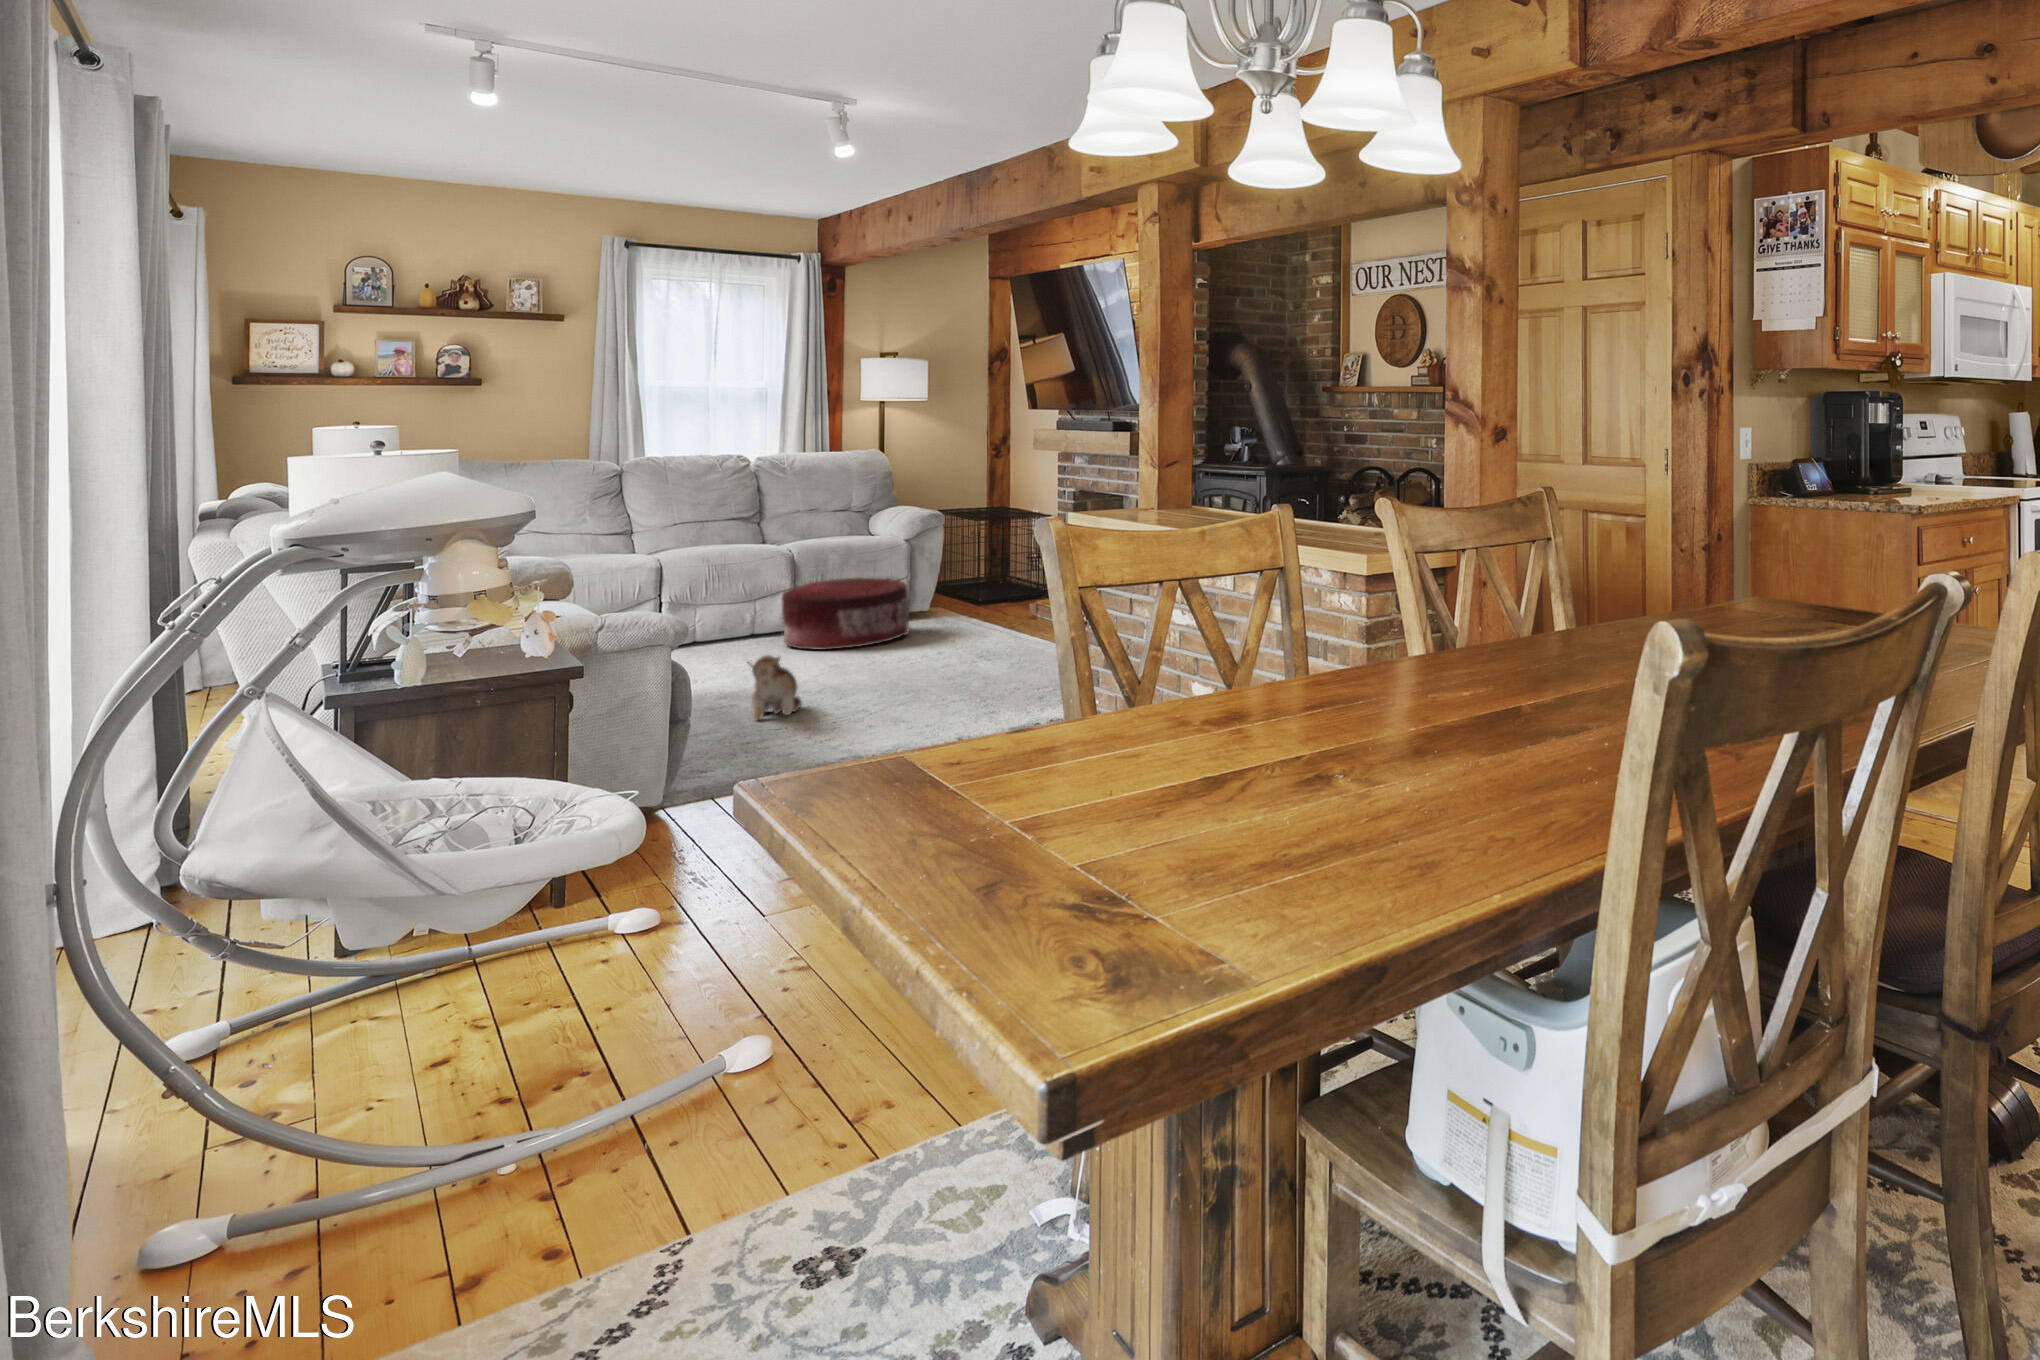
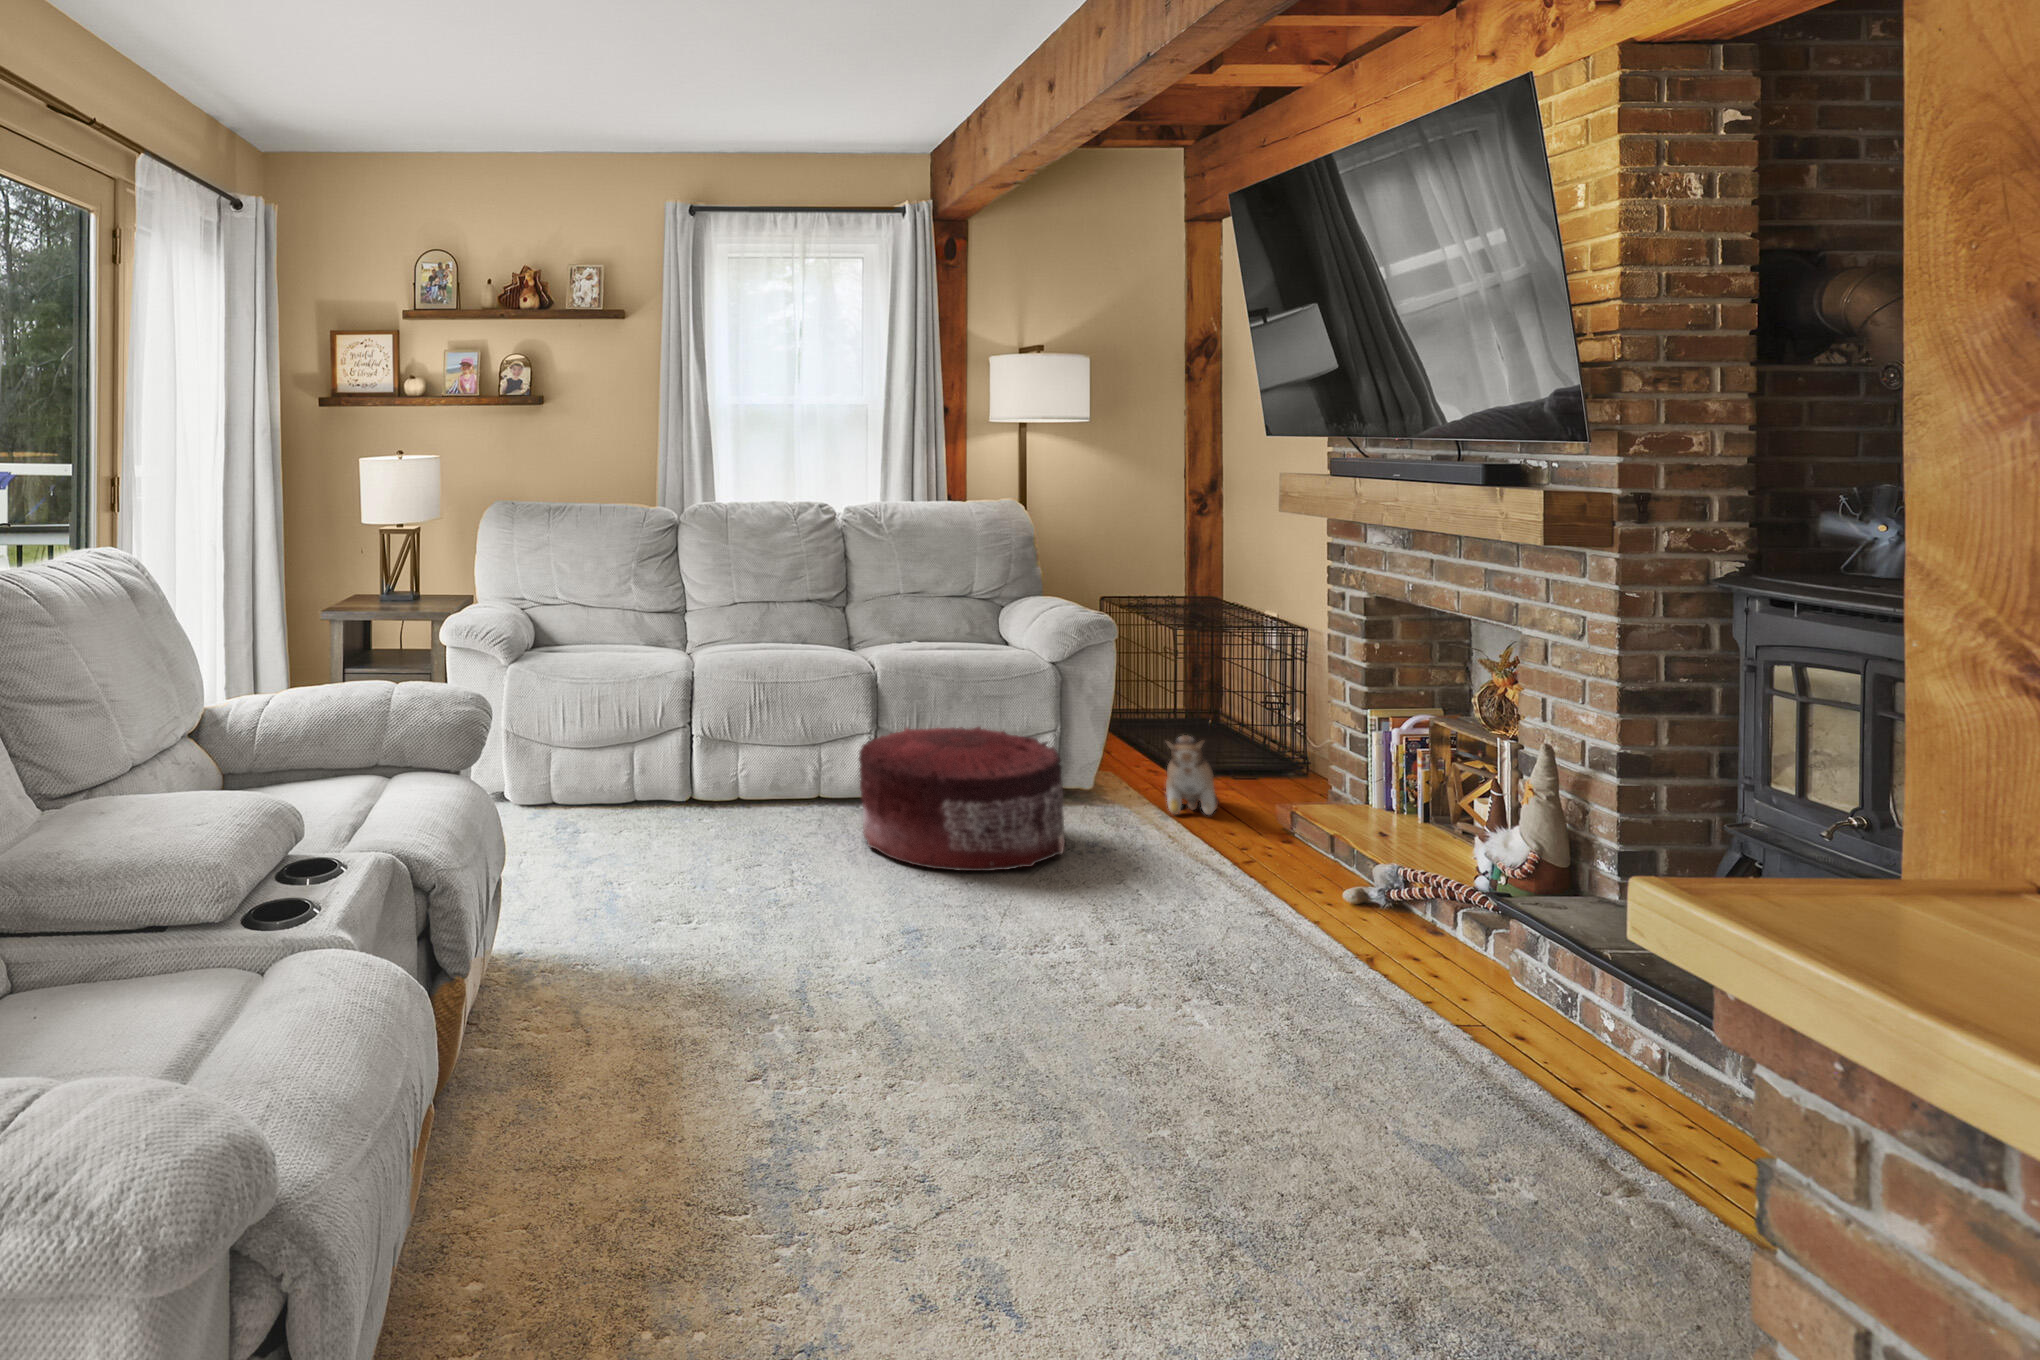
plush toy: present [749,655,801,719] -> present [1166,735,1218,815]

